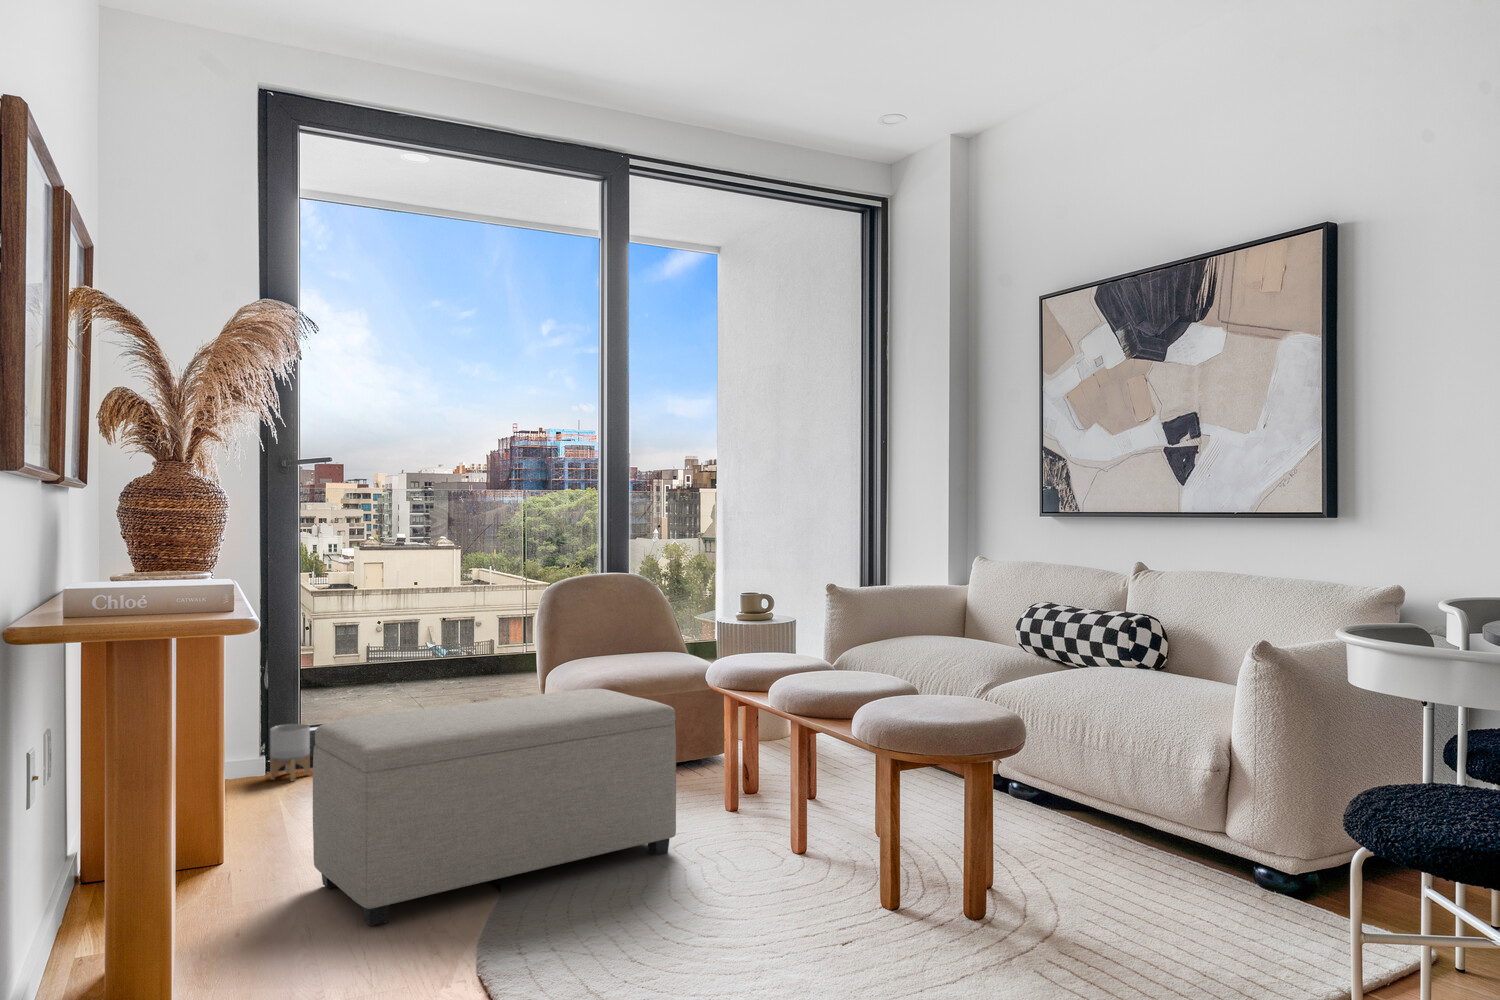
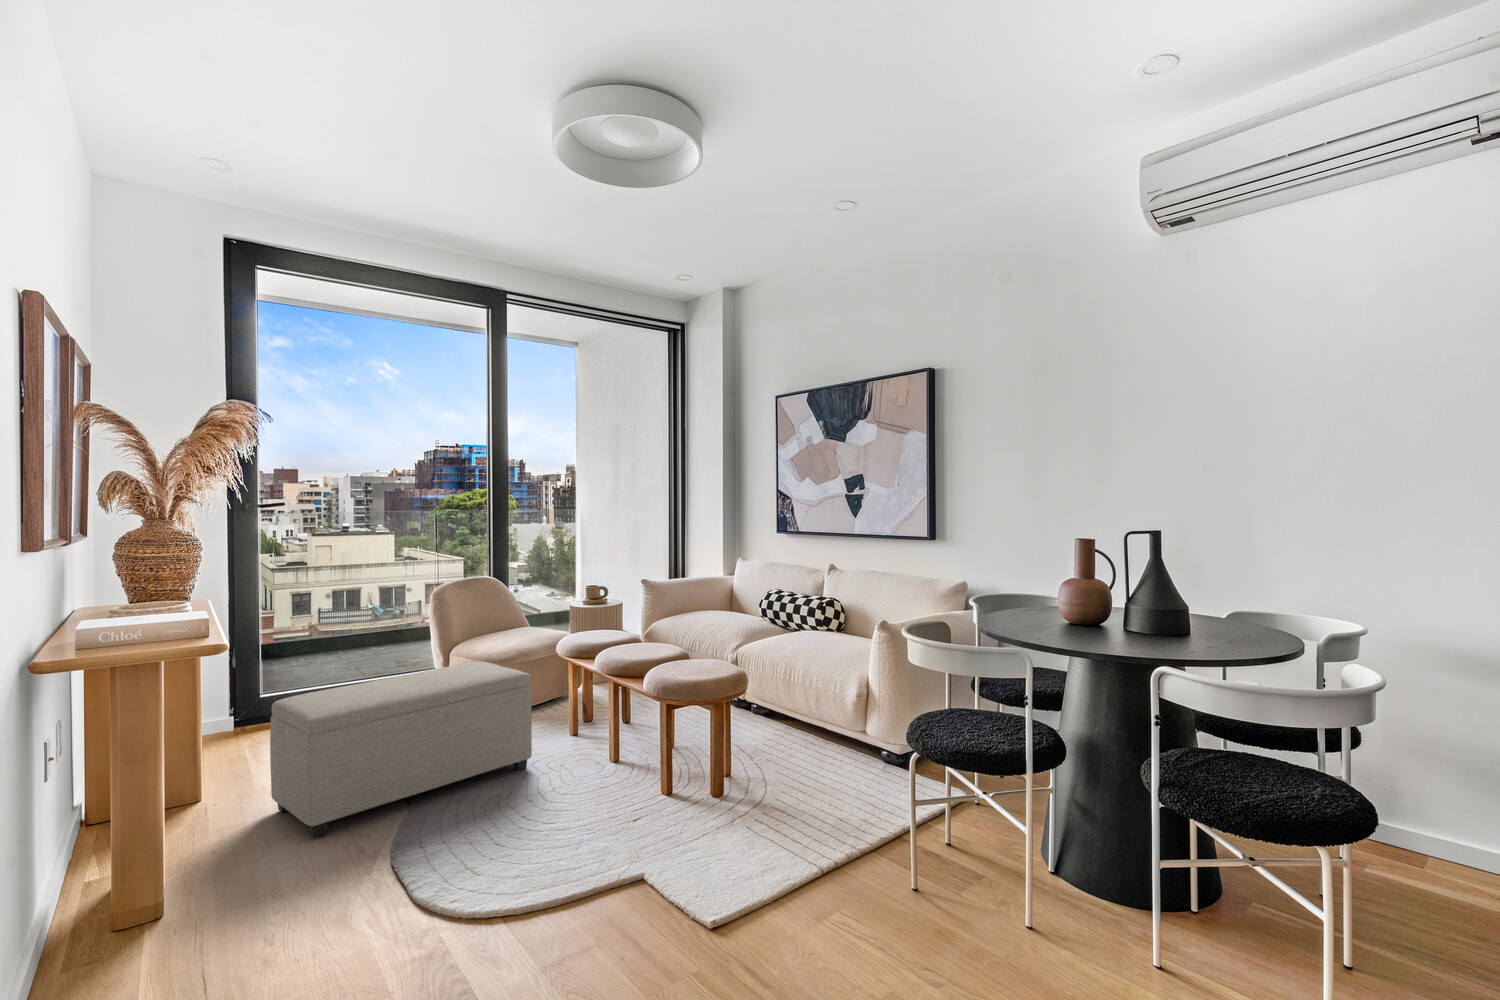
planter: present [270,724,310,781] -> none [238,692,269,733]

